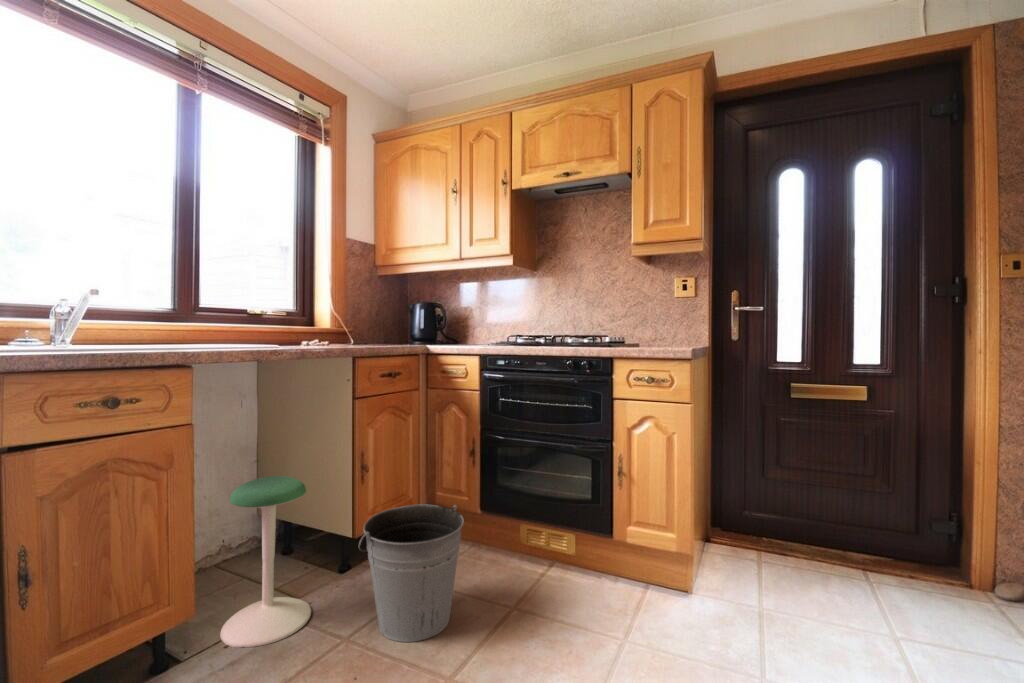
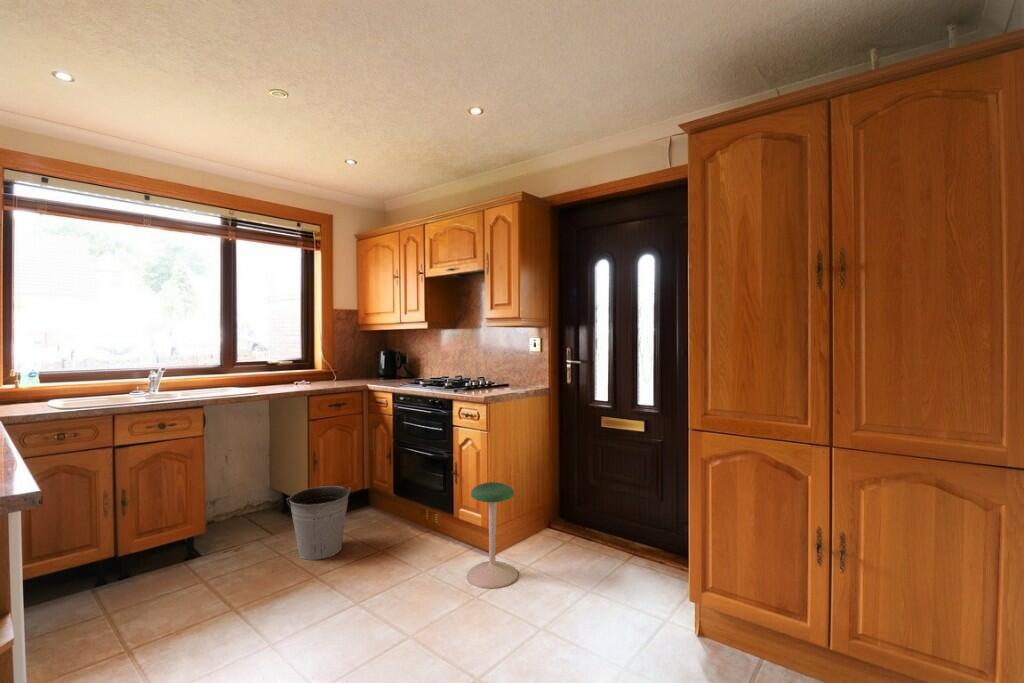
stool: present [220,476,311,647] -> present [467,482,518,589]

